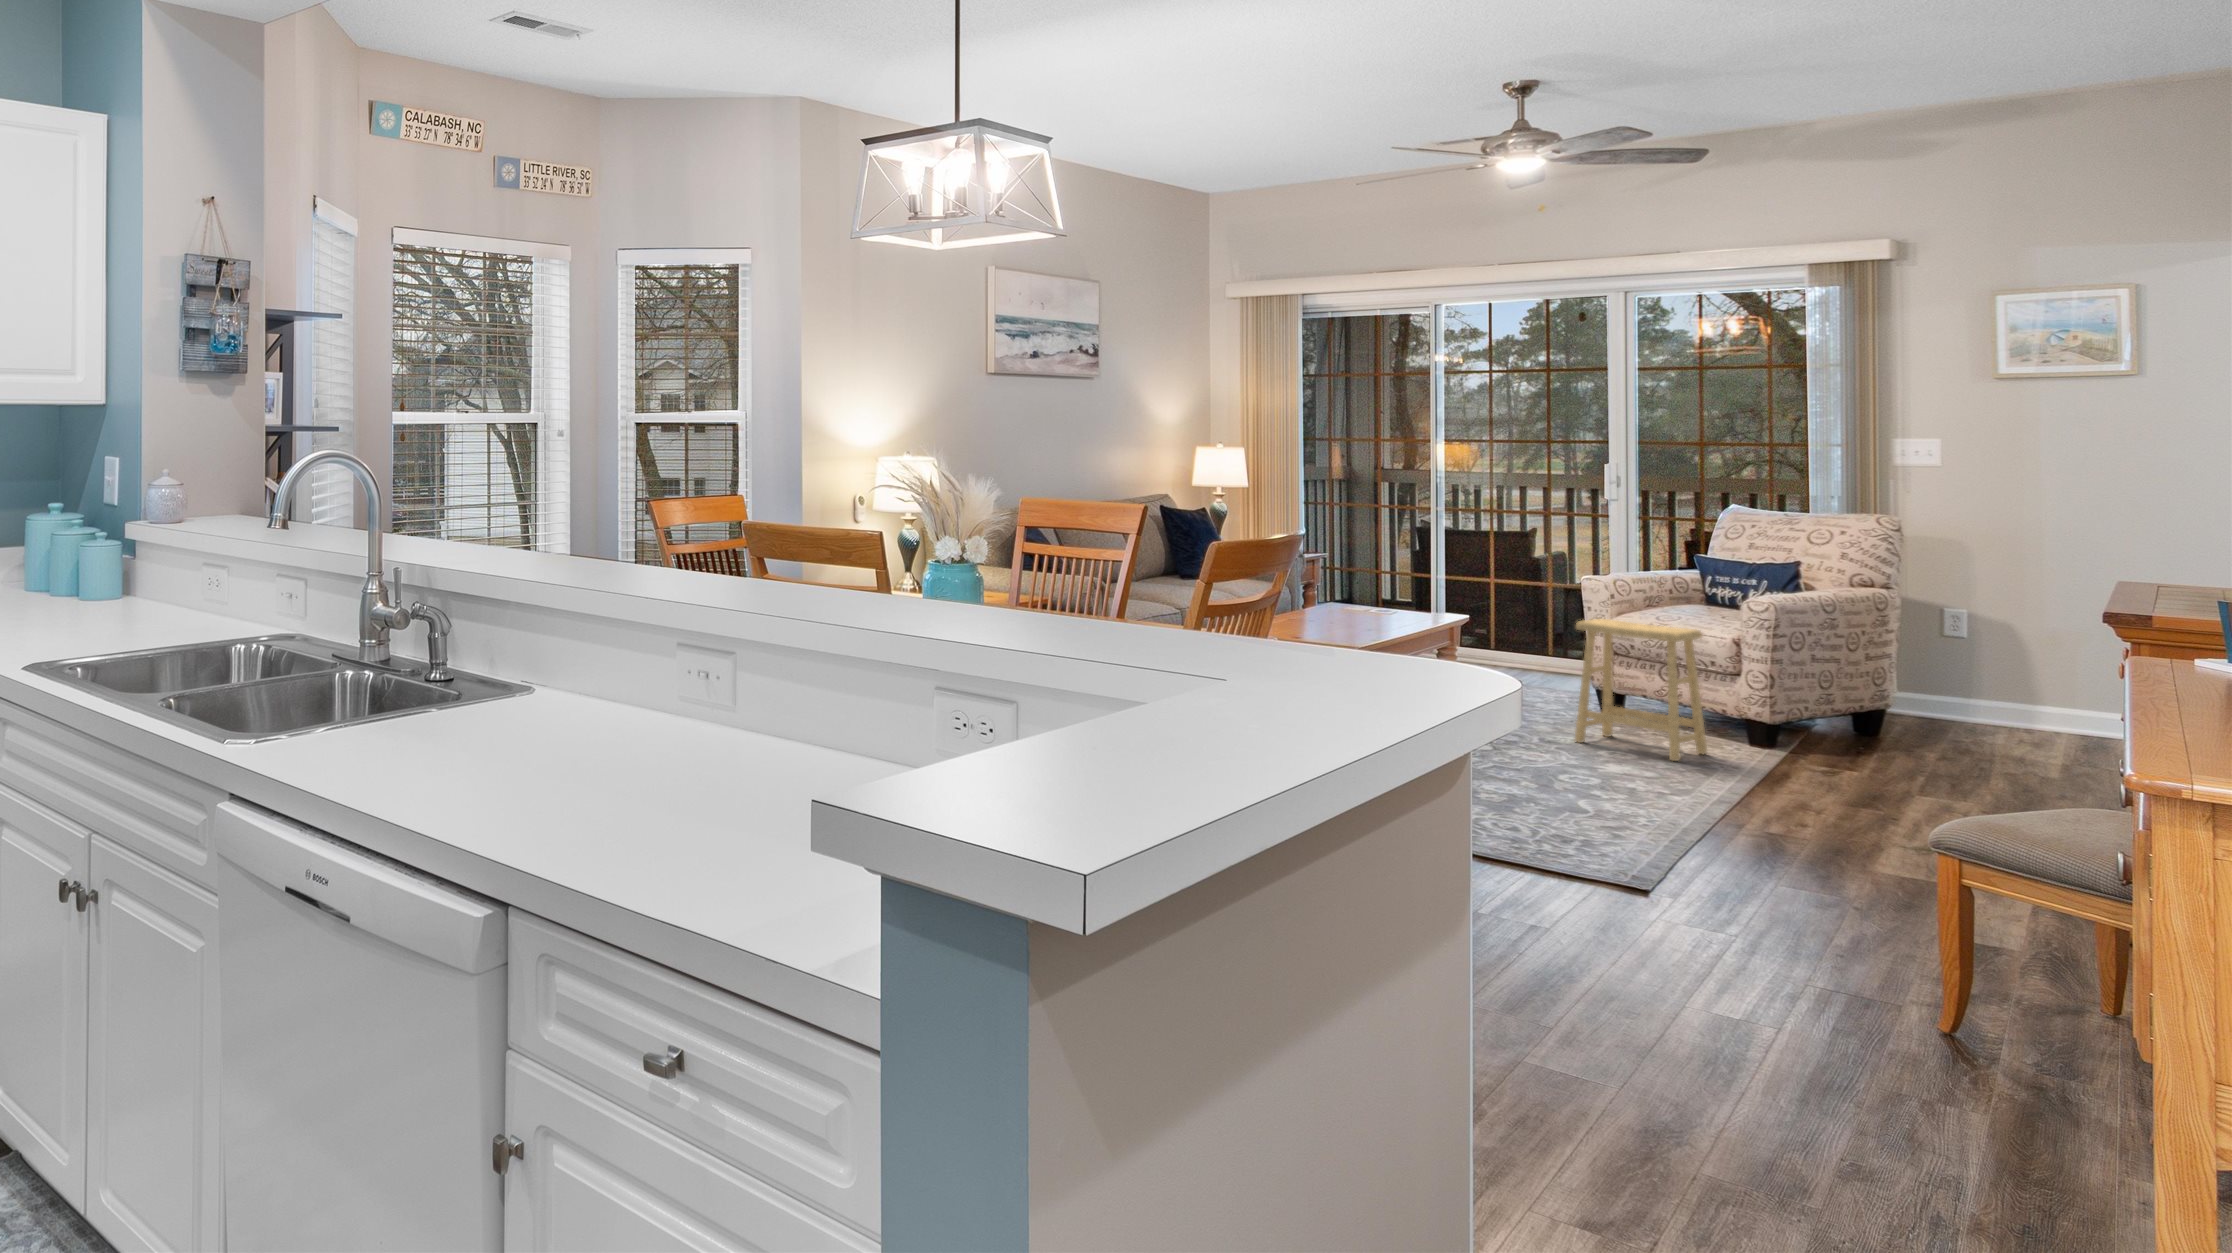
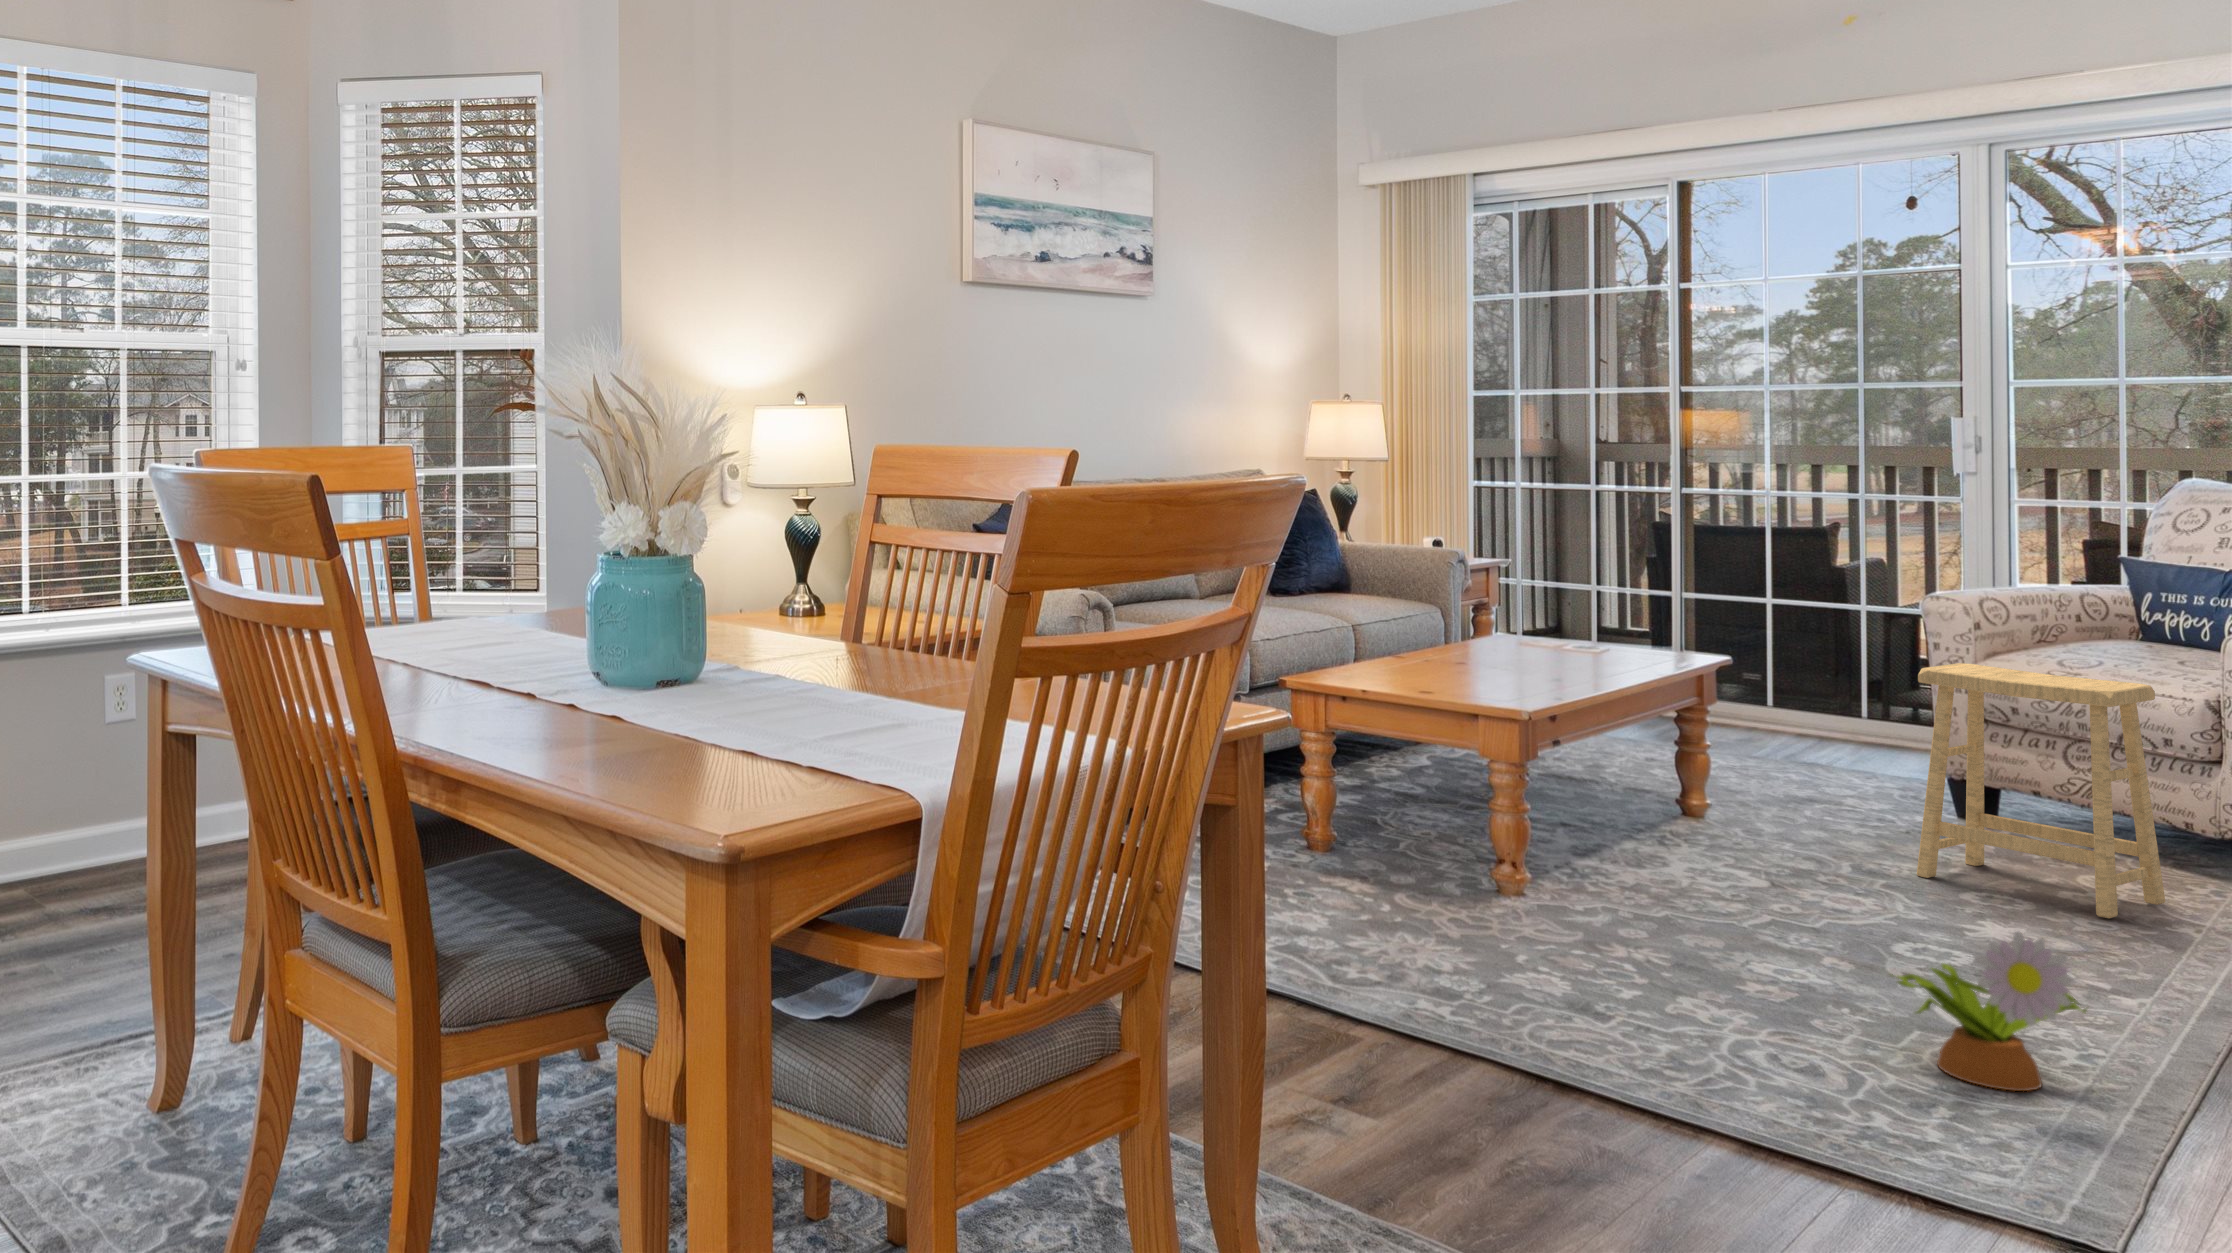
decorative plant: none [1553,753,1652,835] -> present [1892,931,2087,1091]

